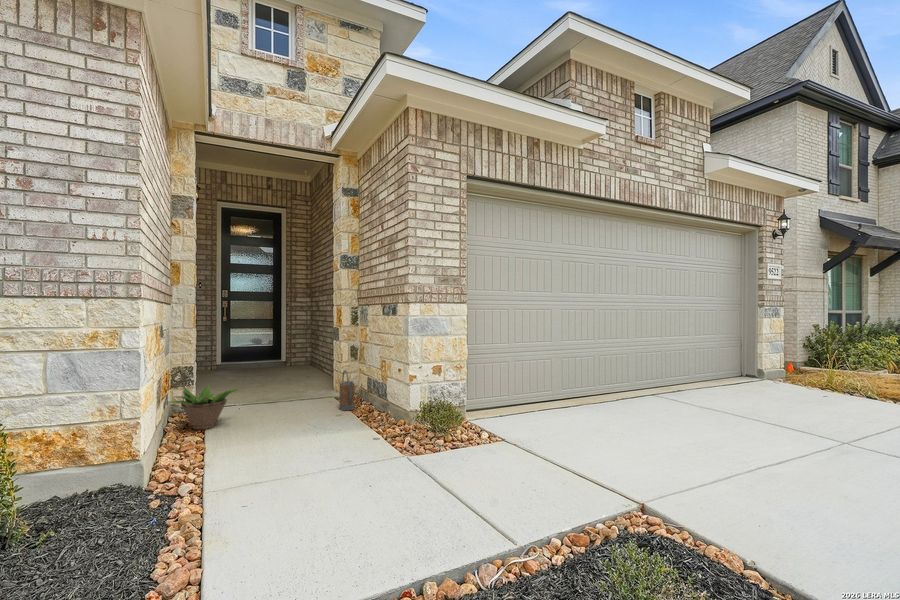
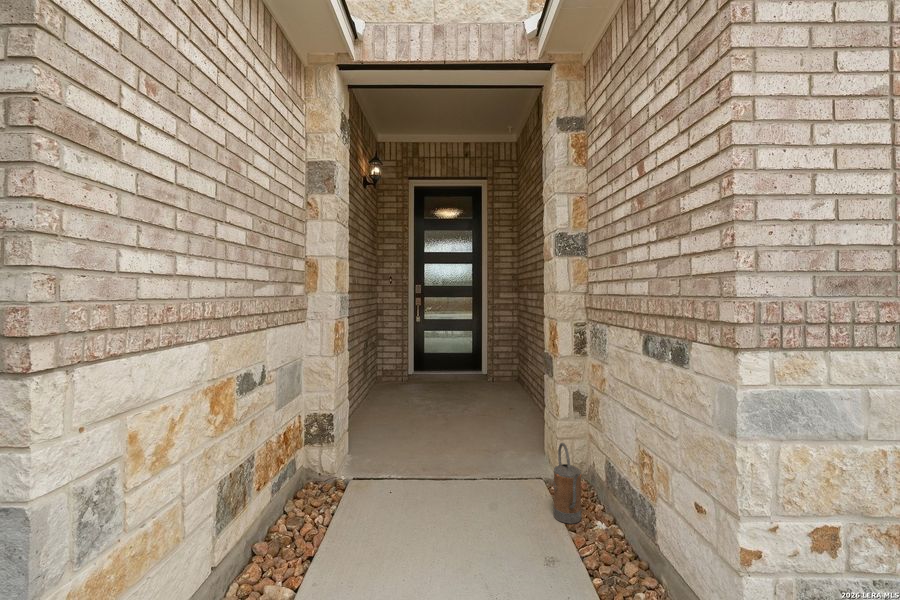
decorative plant: present [168,385,238,429] -> none [264,452,385,542]

